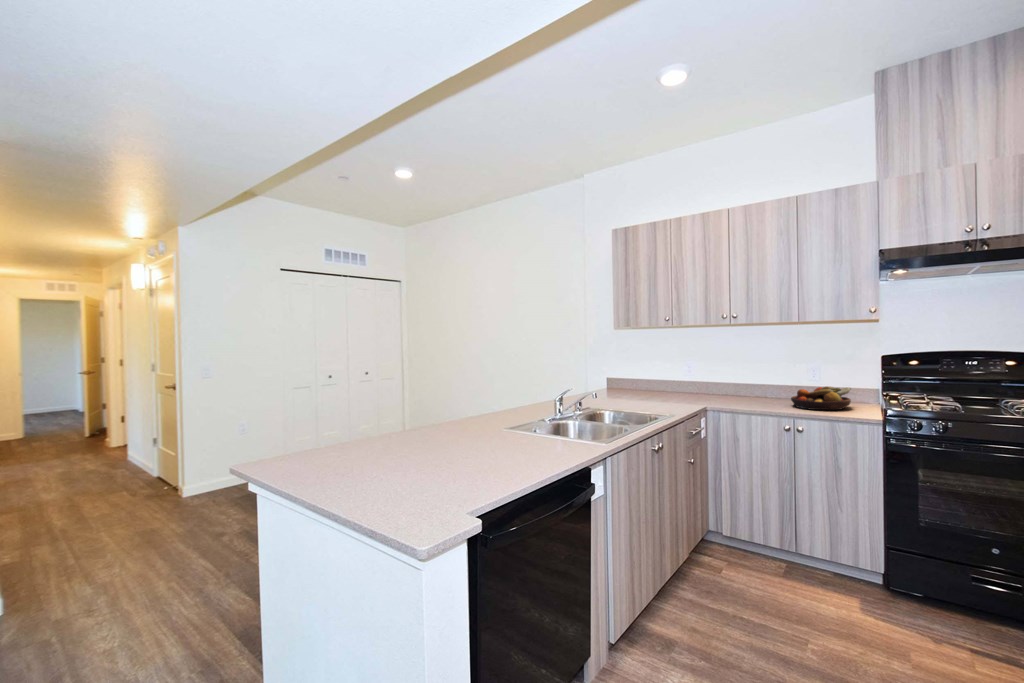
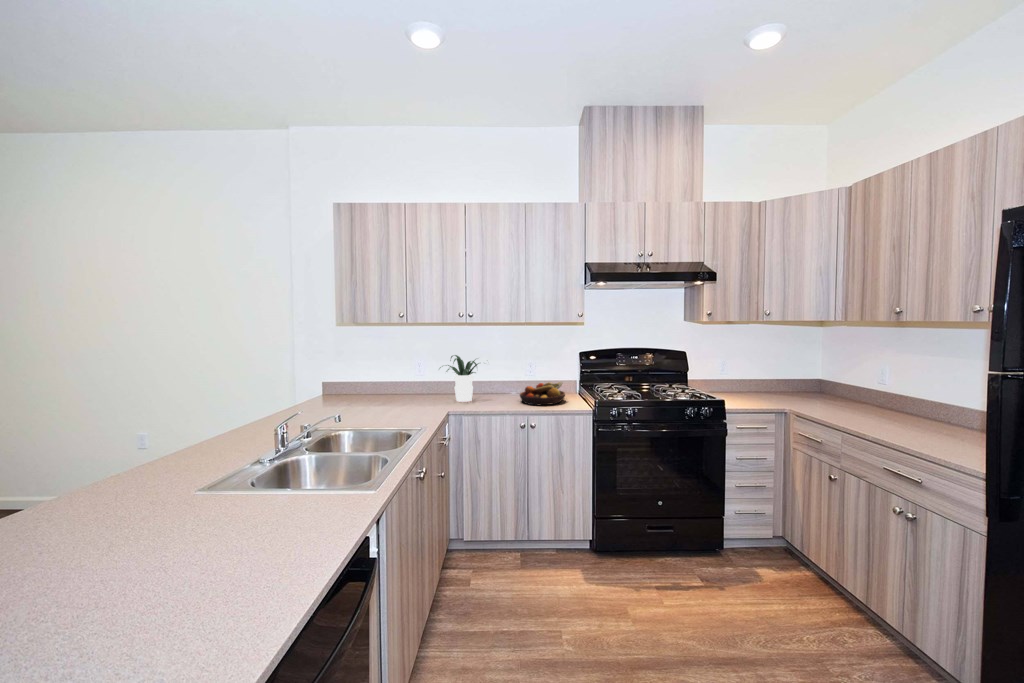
potted plant: none [700,355,760,401] -> present [440,355,479,402]

